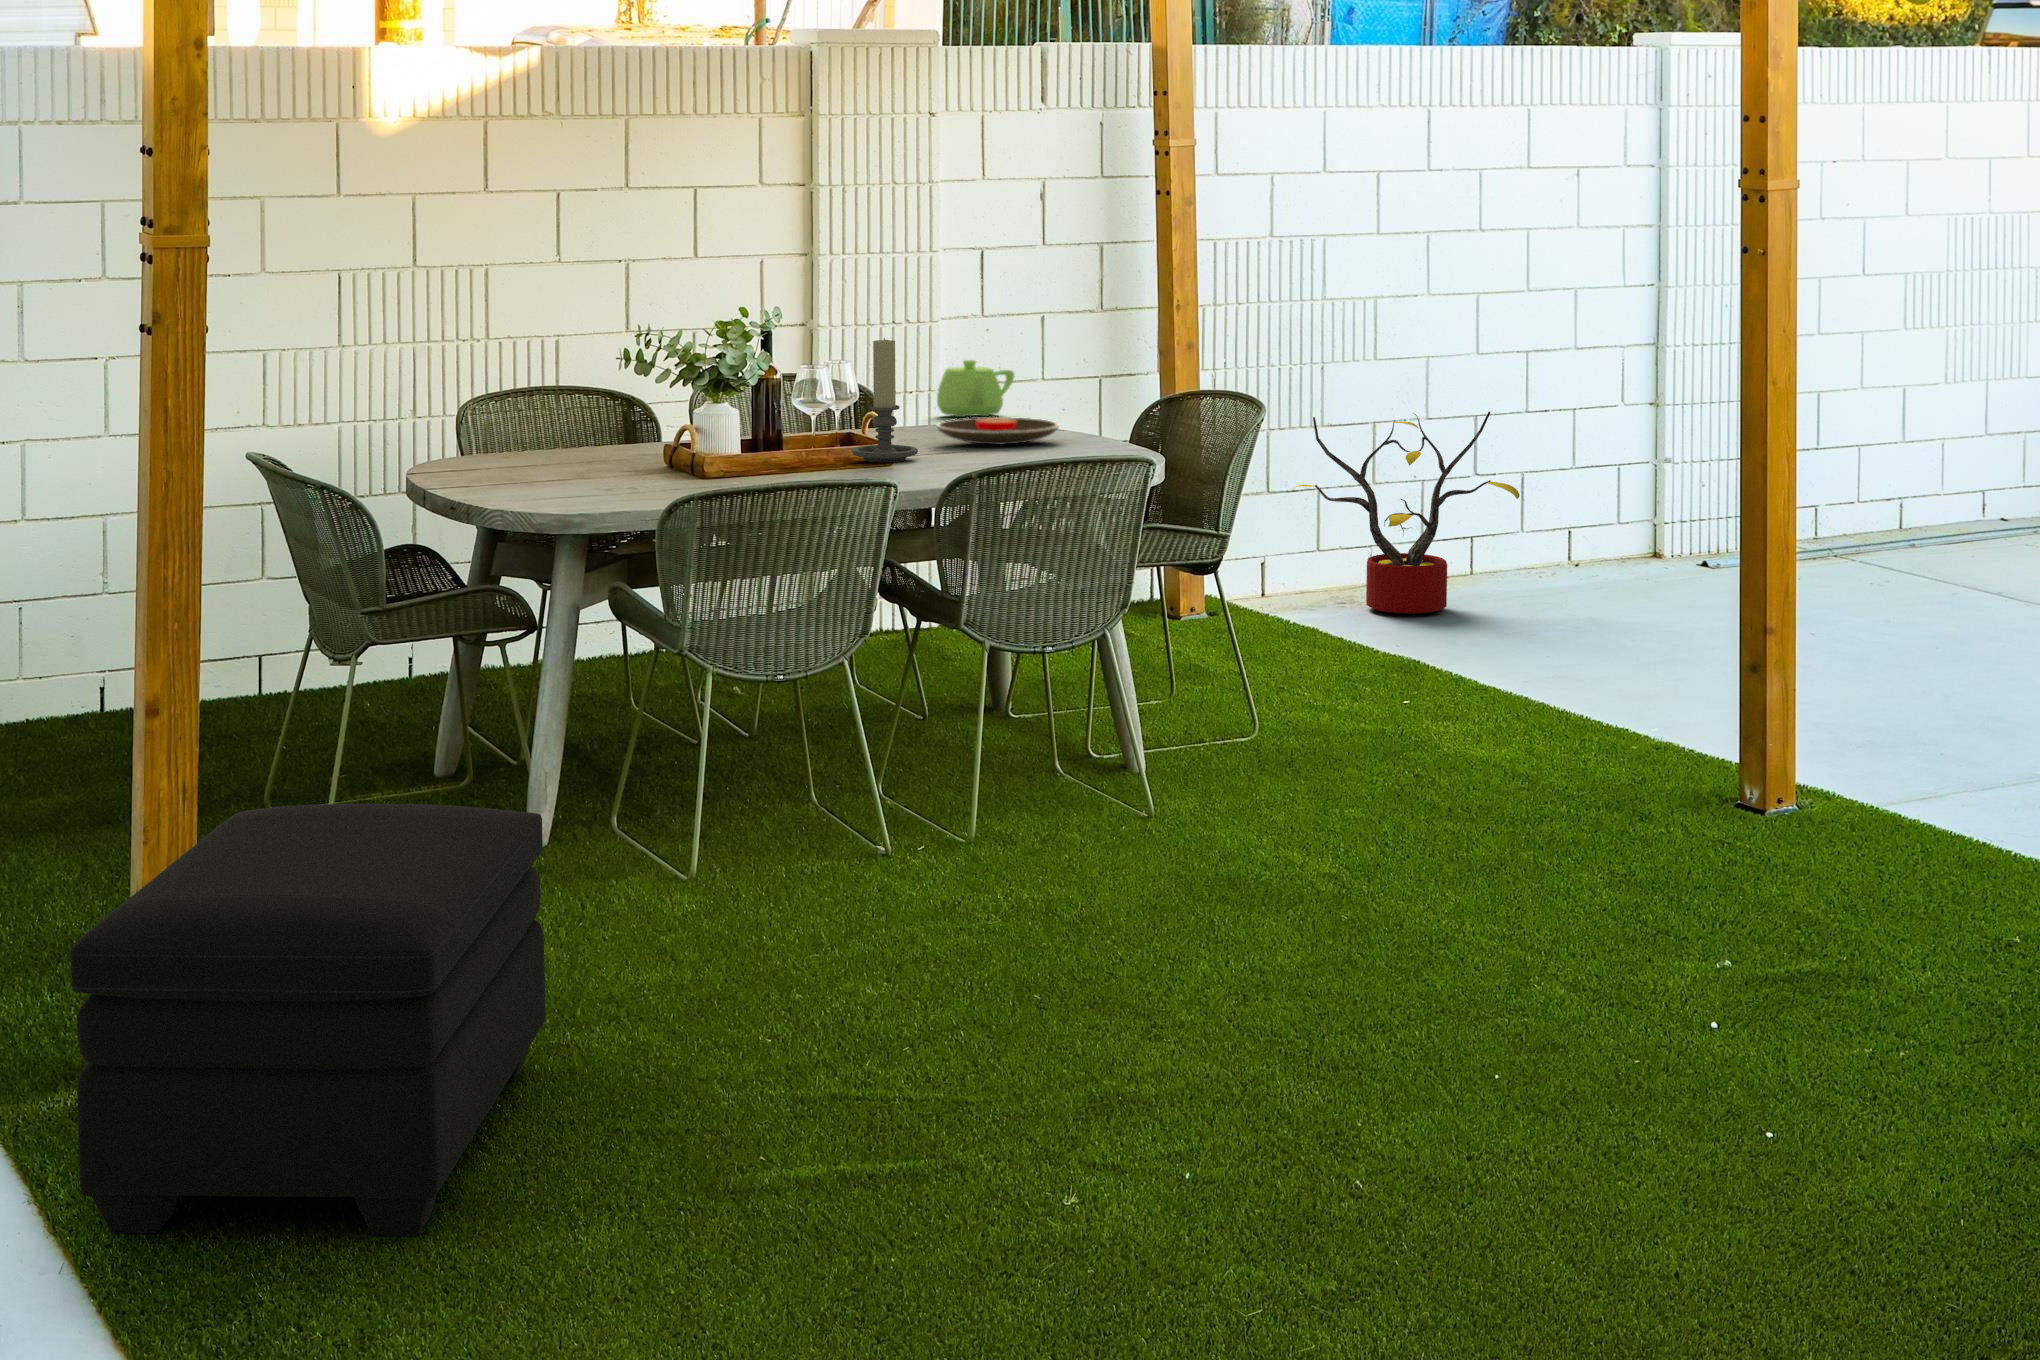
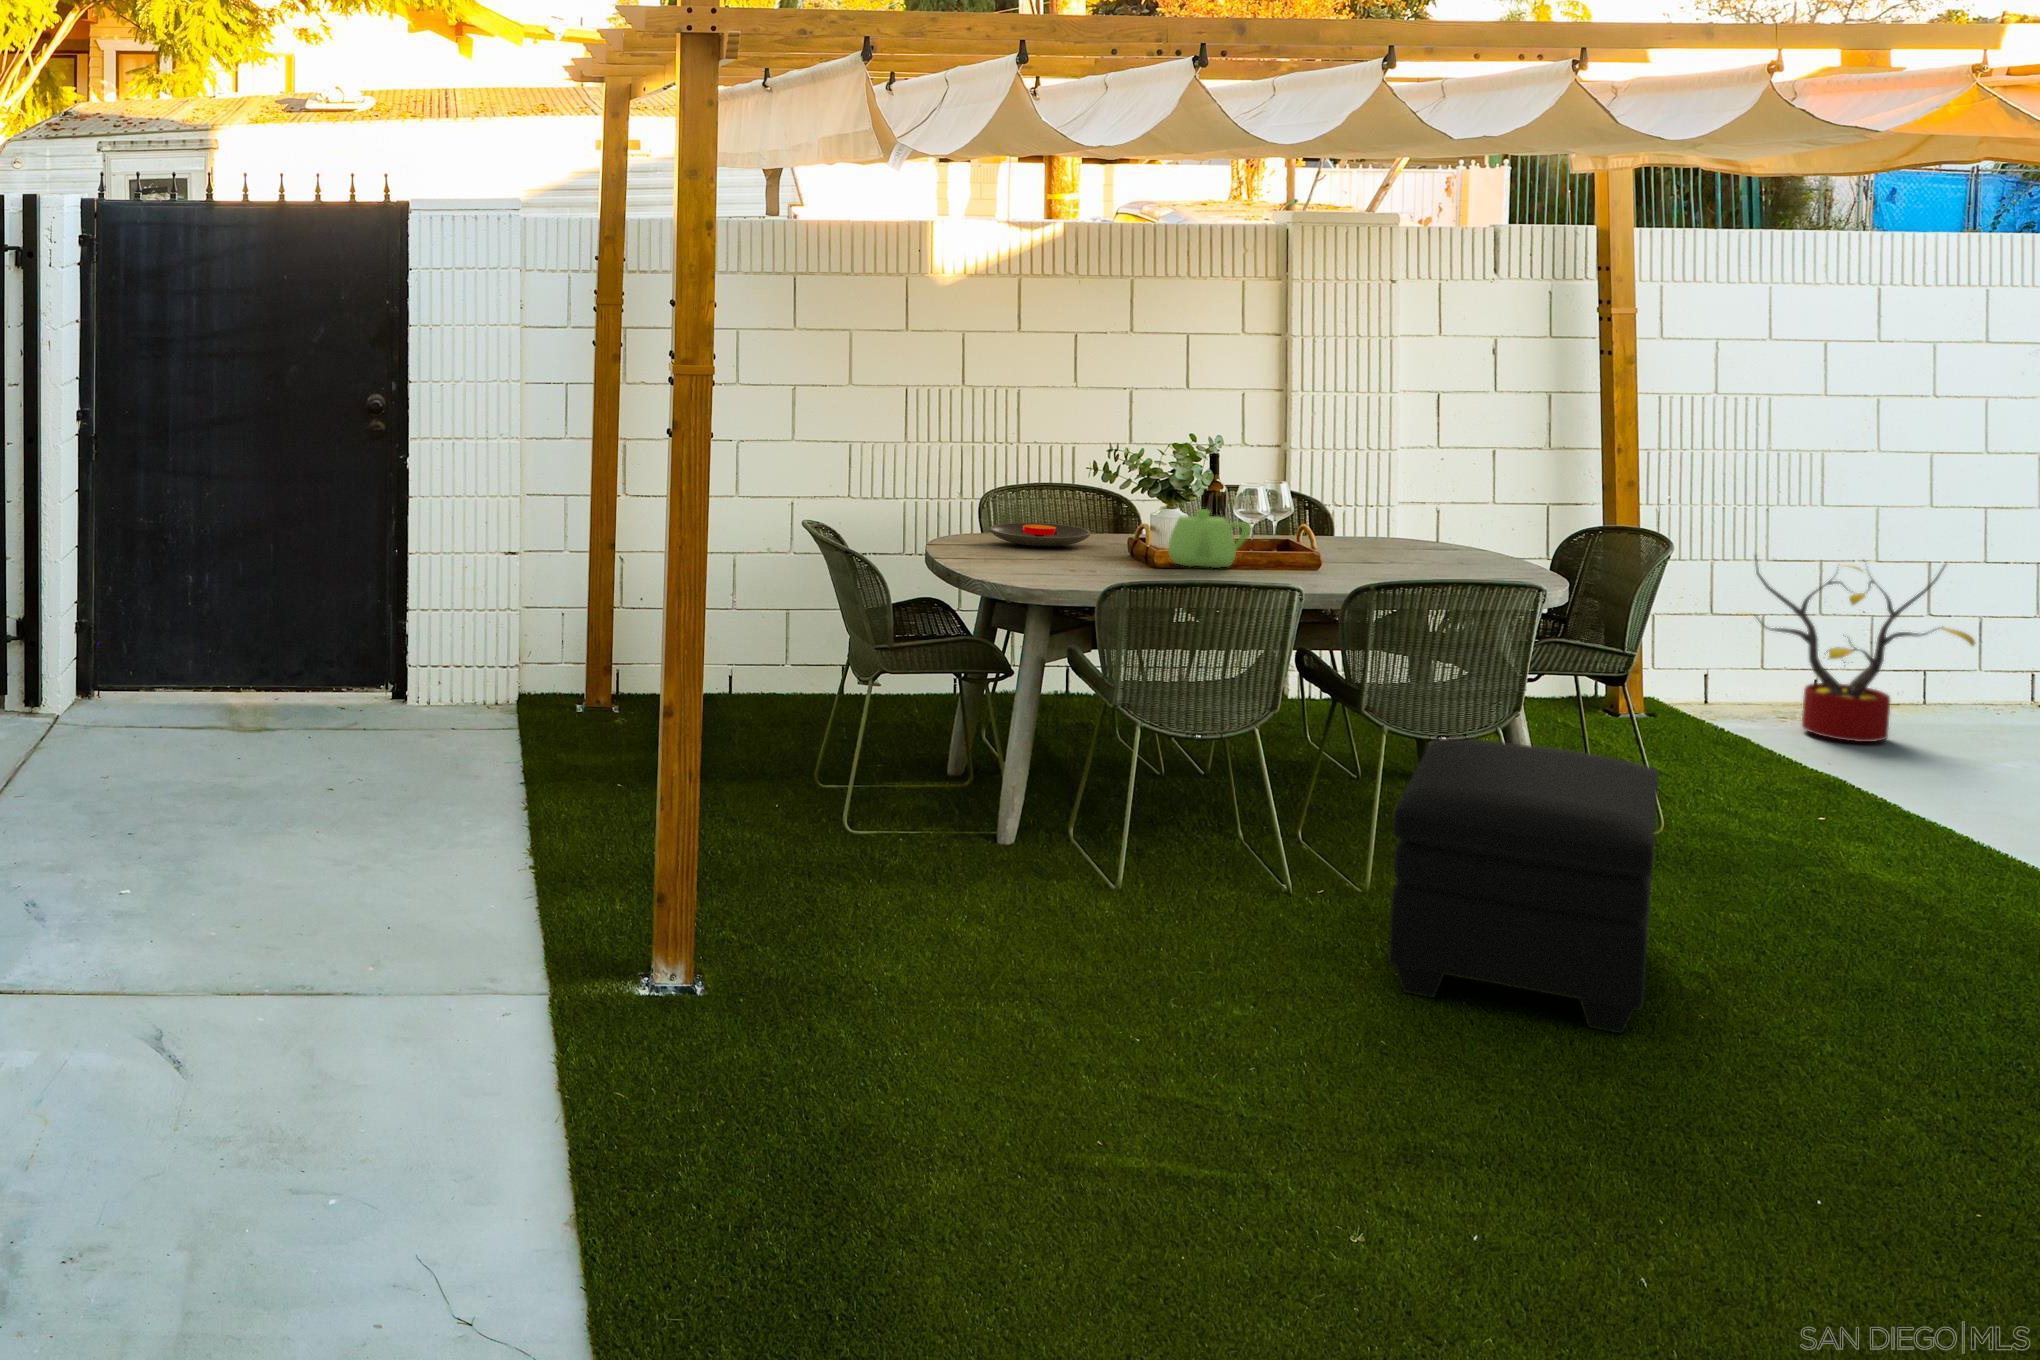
candle holder: present [852,338,918,463] -> none [1281,466,1337,568]
teapot: present [937,360,1015,417] -> present [1168,509,1251,568]
plate: present [937,417,1059,445] -> present [990,523,1091,547]
ottoman: present [70,804,546,1236] -> present [1388,739,1658,1034]

